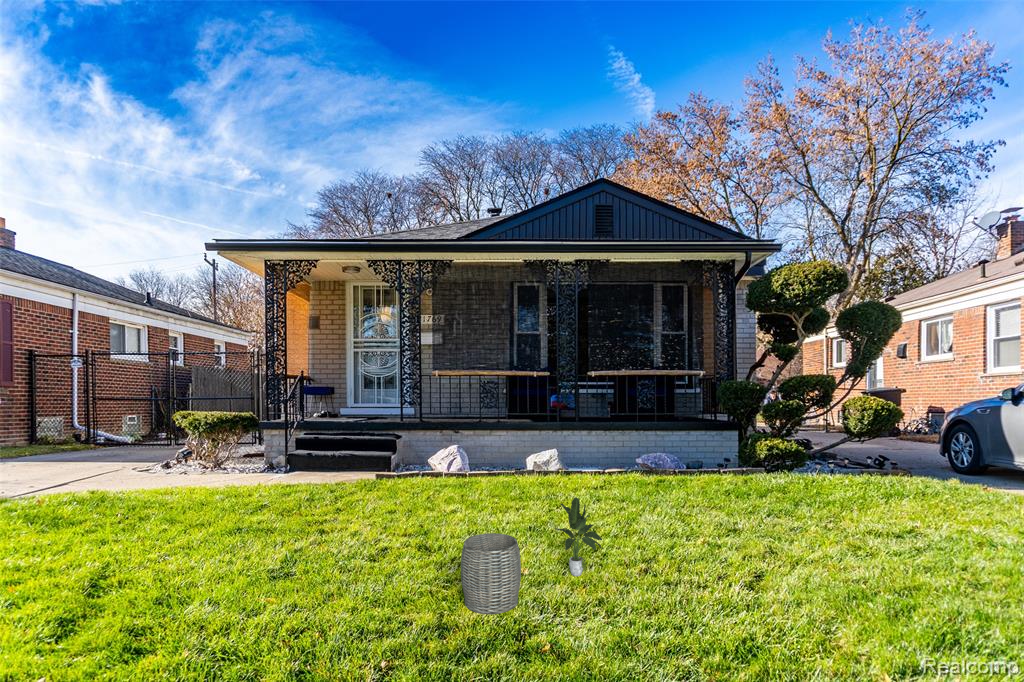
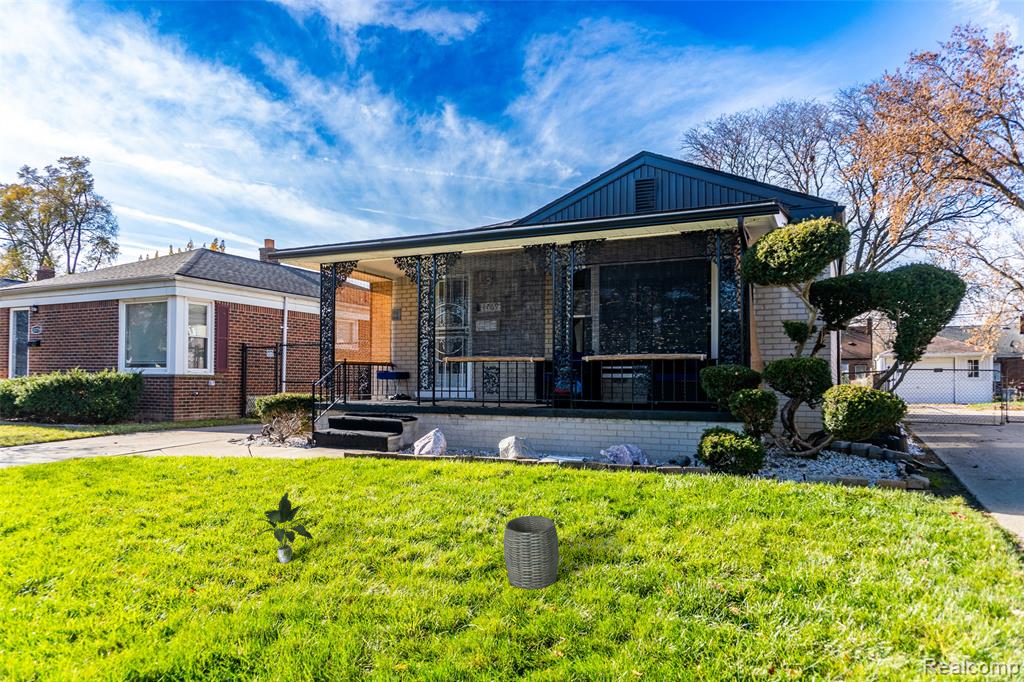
woven basket: present [461,533,521,614] -> present [504,516,559,589]

